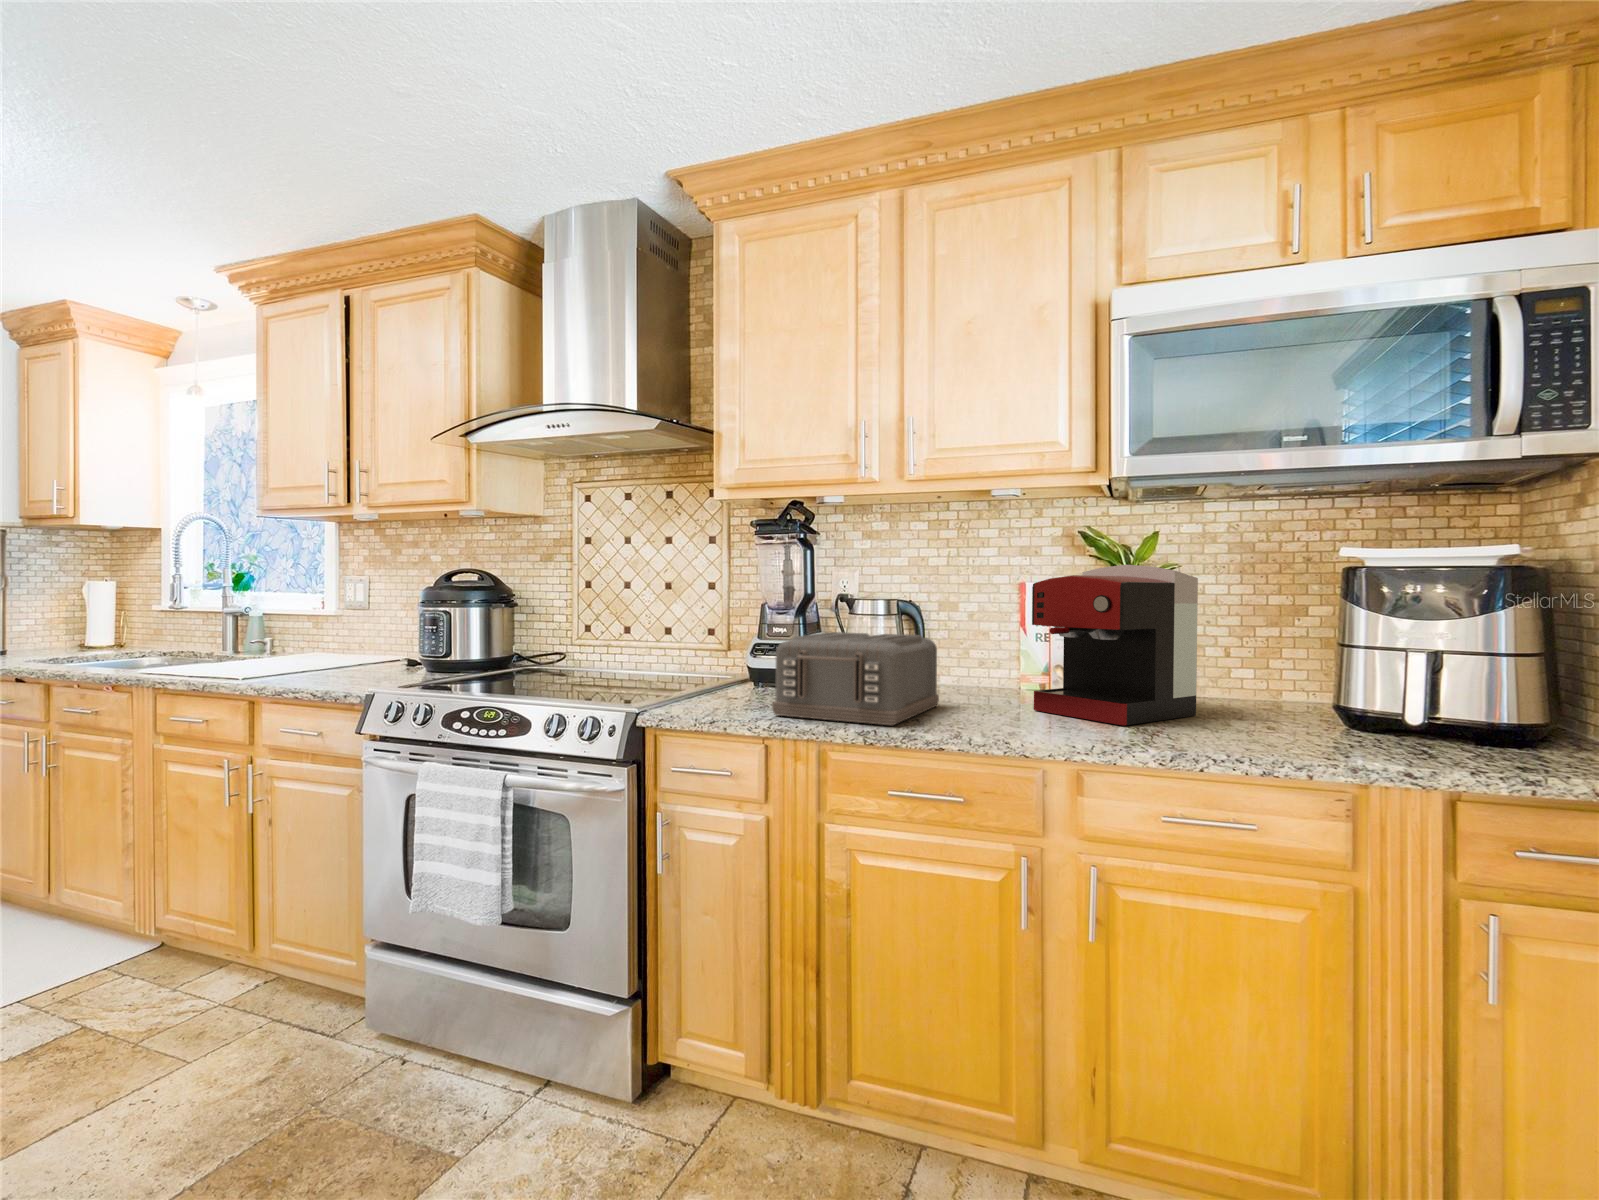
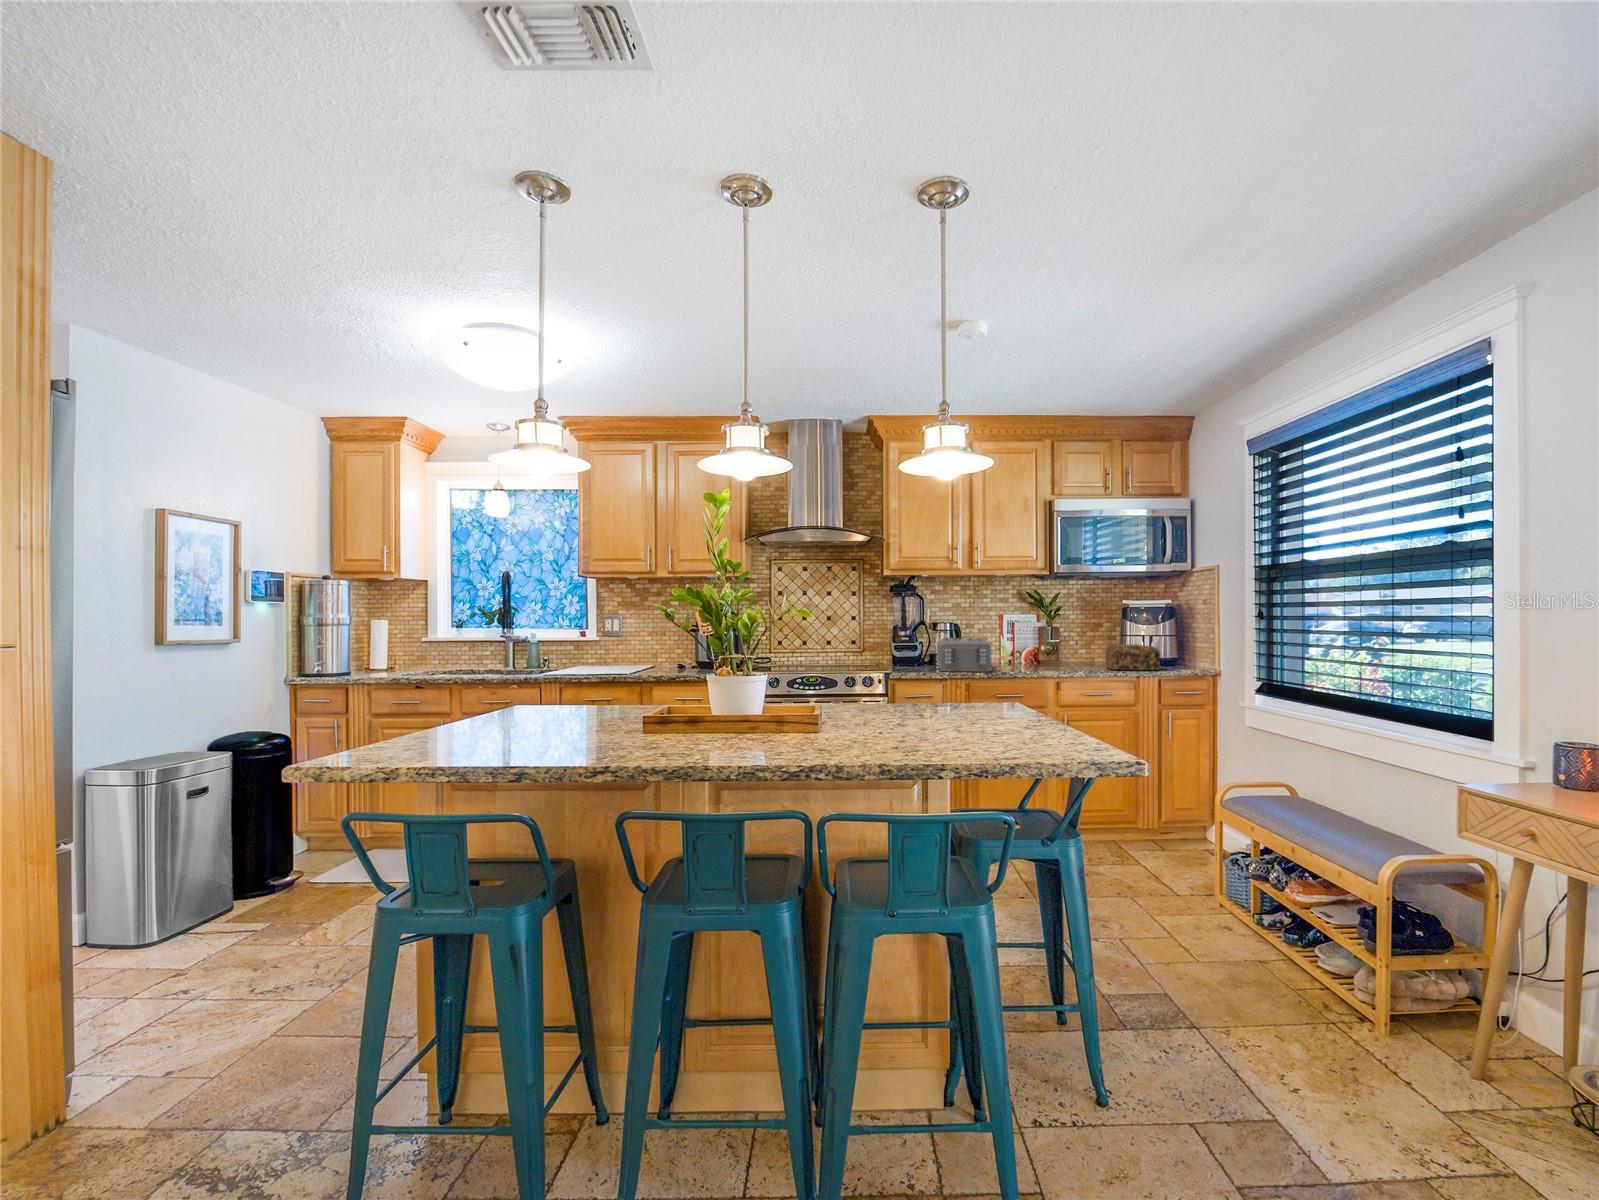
coffee maker: present [1032,565,1198,725] -> none [1021,609,1076,668]
bread loaf: none [1265,666,1455,760] -> present [1105,644,1160,670]

